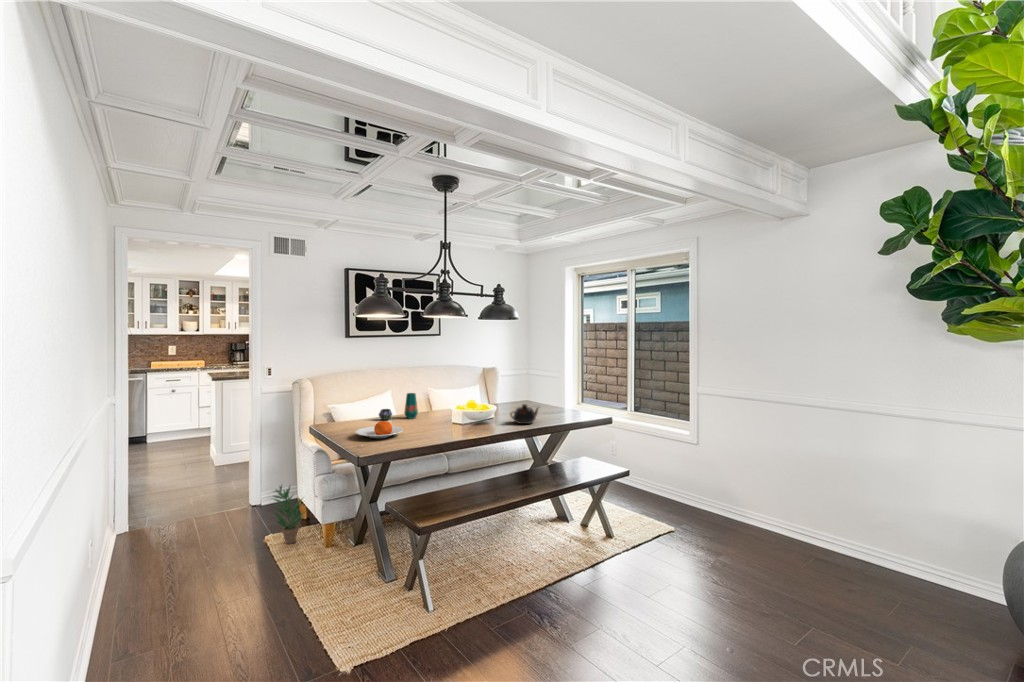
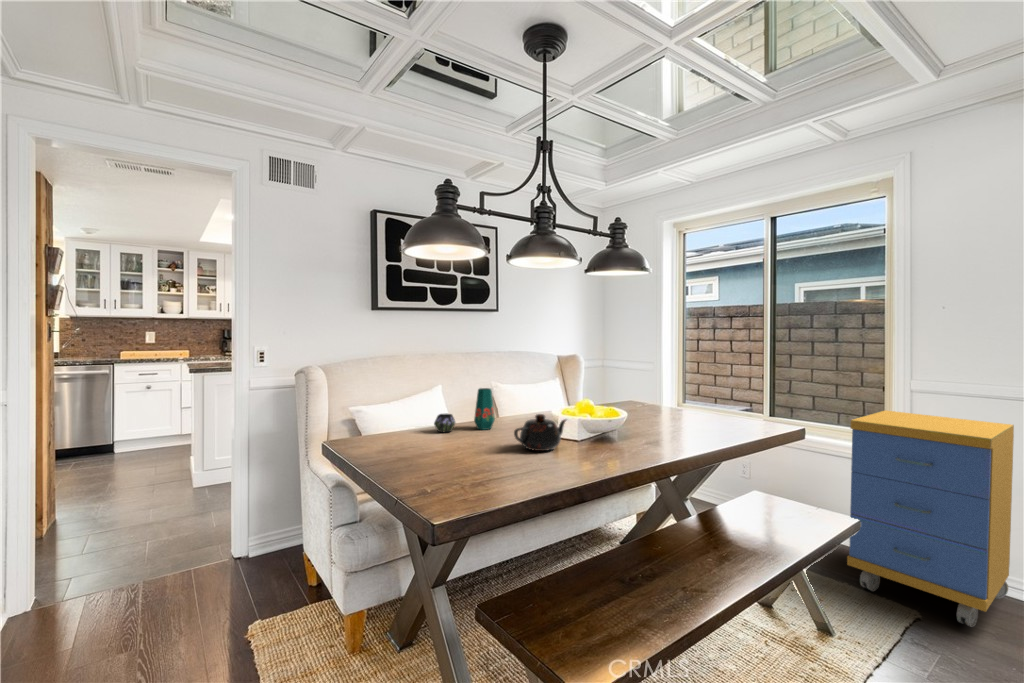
teapot: present [510,404,539,424] -> present [514,414,566,451]
storage cabinet: none [643,406,739,535] -> present [847,410,1014,627]
plate: present [355,421,403,438] -> none [408,437,494,471]
potted plant: present [273,485,304,544] -> none [256,538,318,645]

